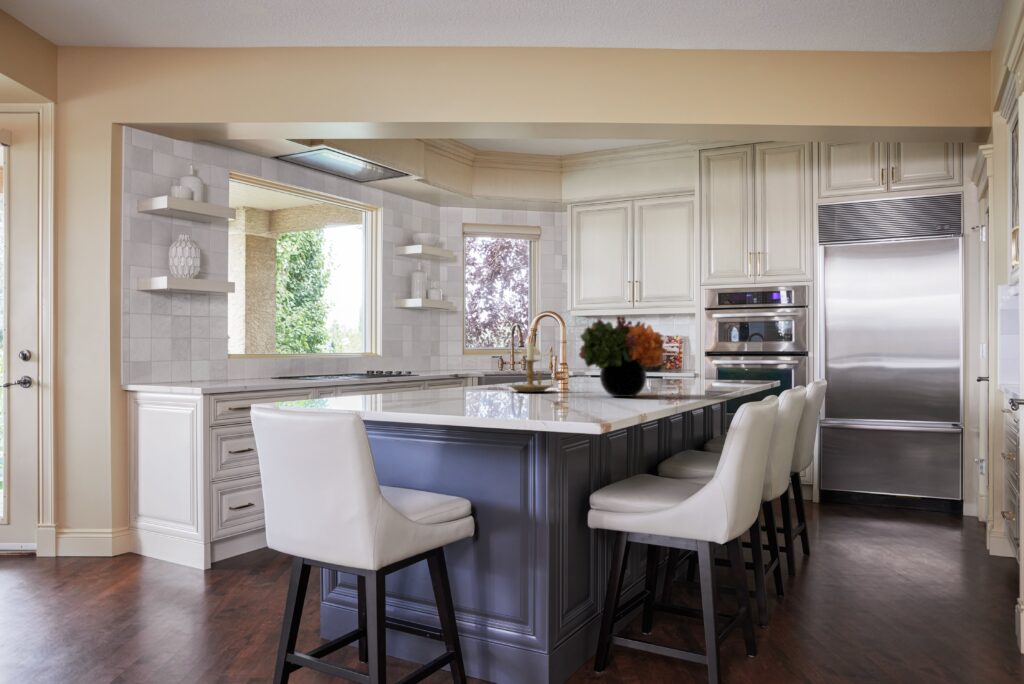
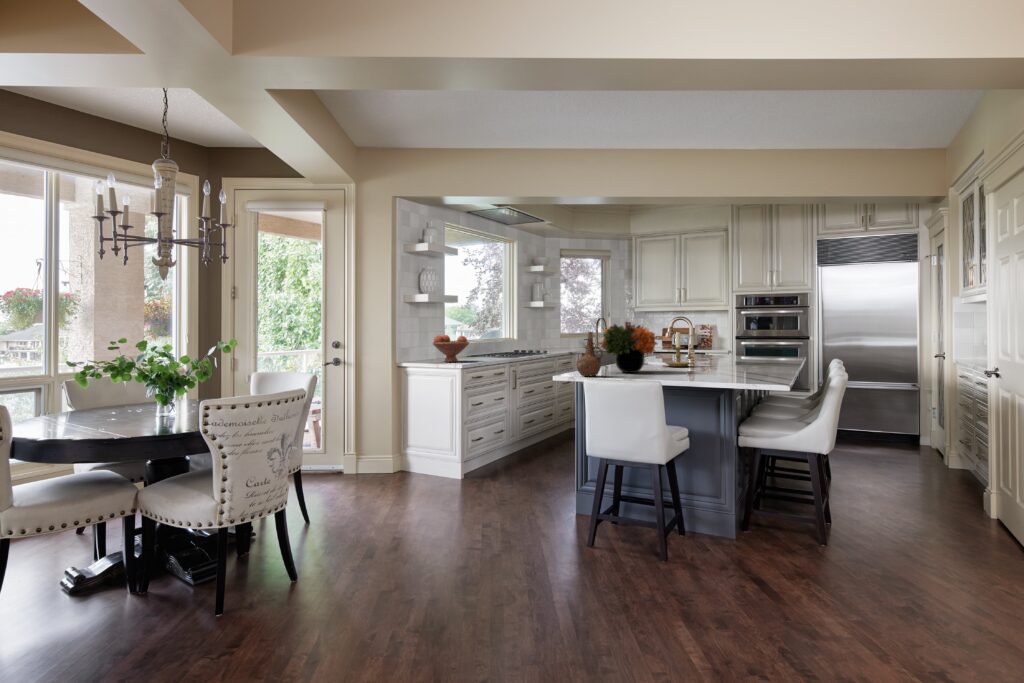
flower arrangement: present [579,316,667,397] -> present [601,322,657,373]
ceramic pitcher: none [283,327,330,405] -> present [576,332,603,376]
fruit bowl: none [184,341,245,383] -> present [433,335,469,362]

